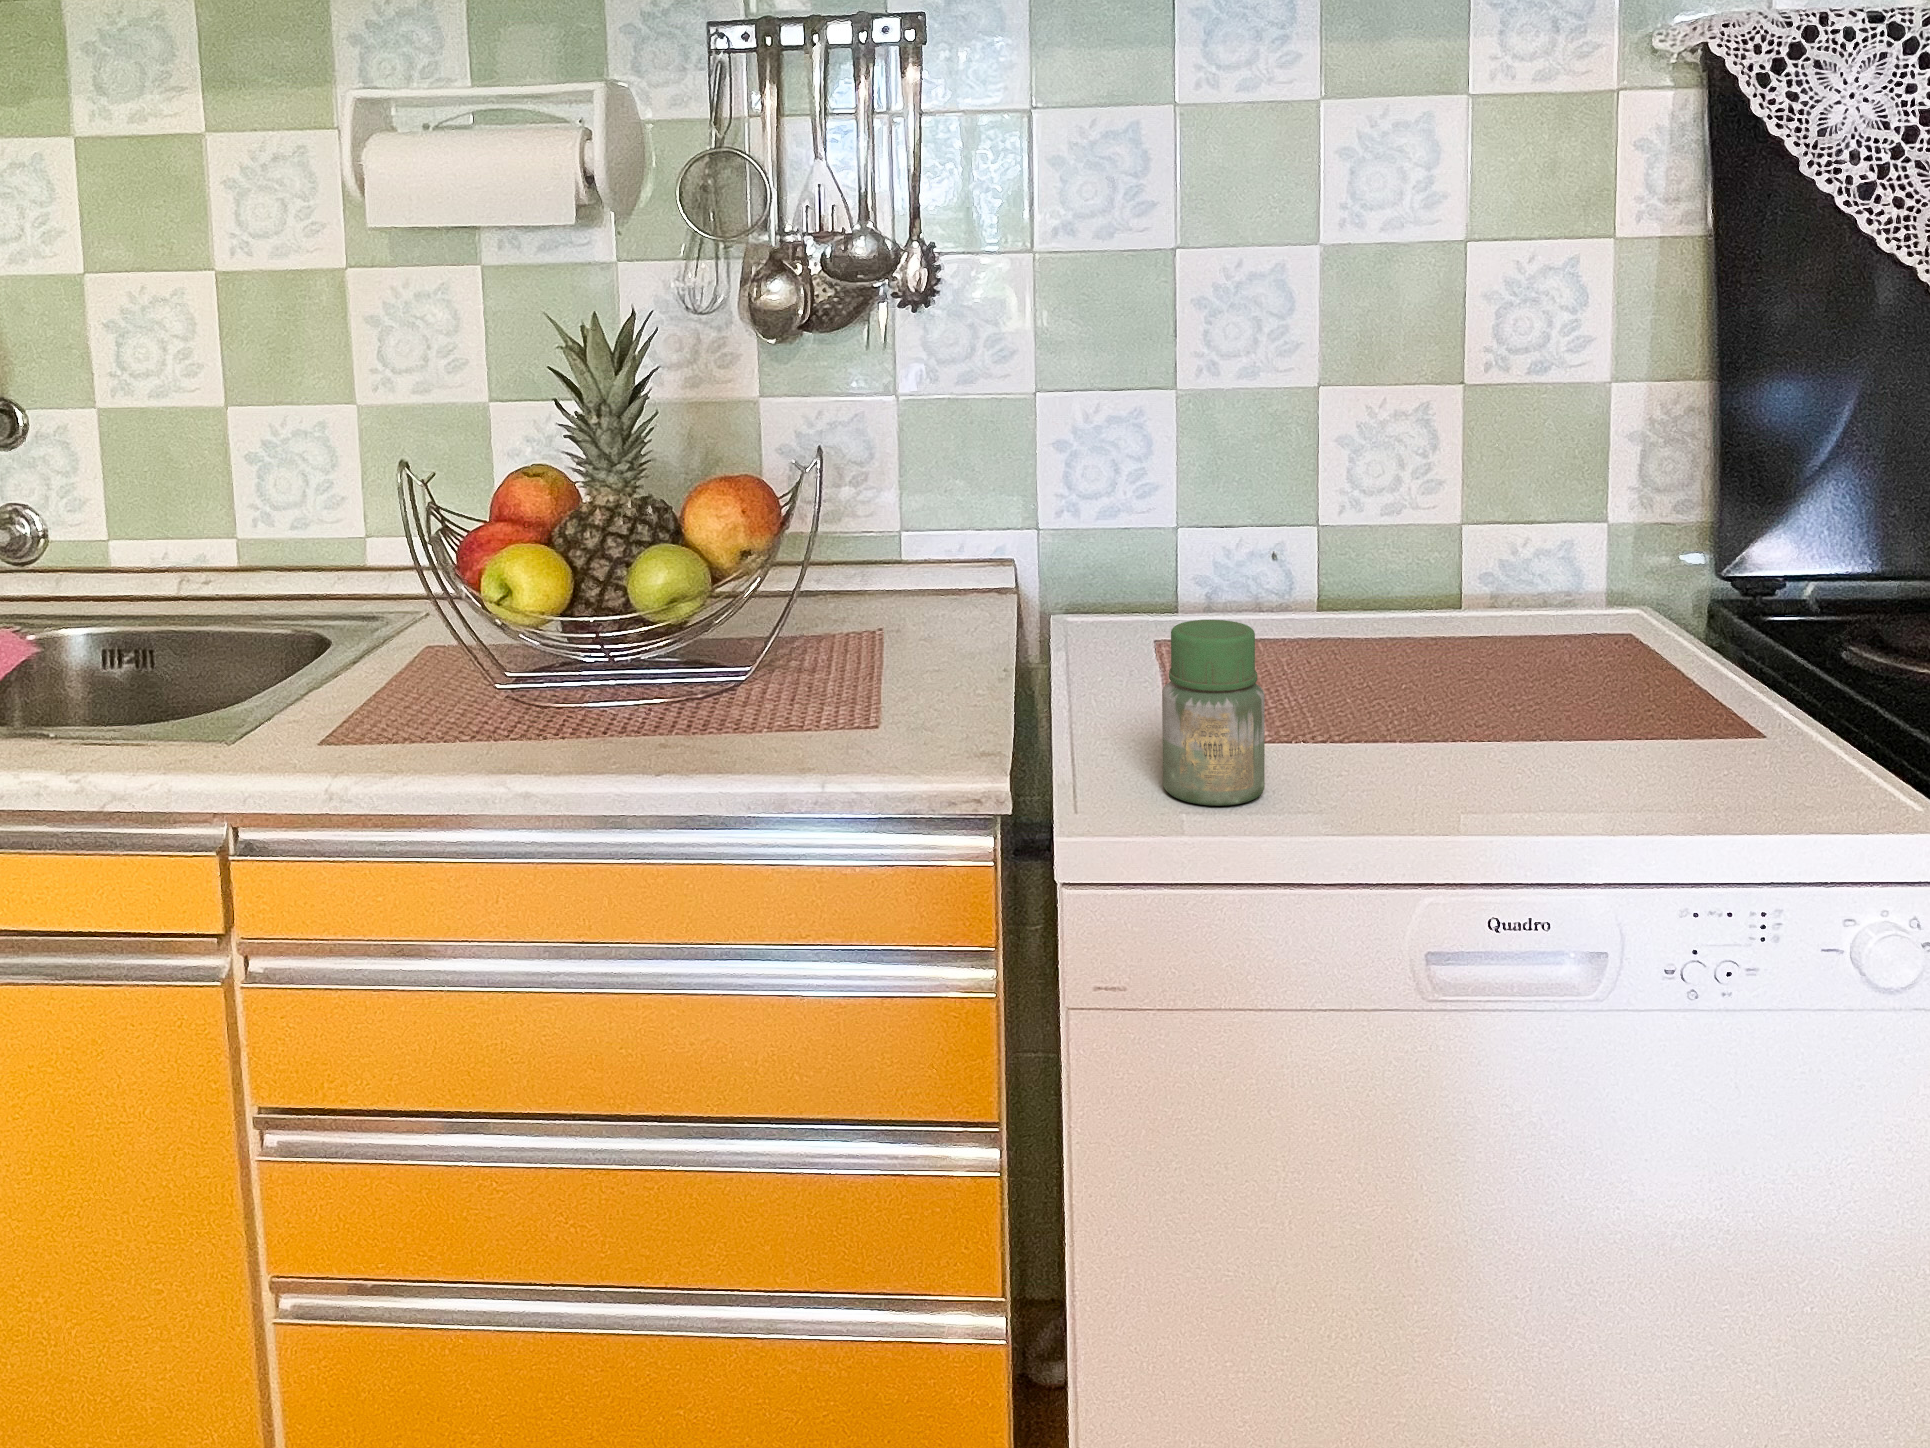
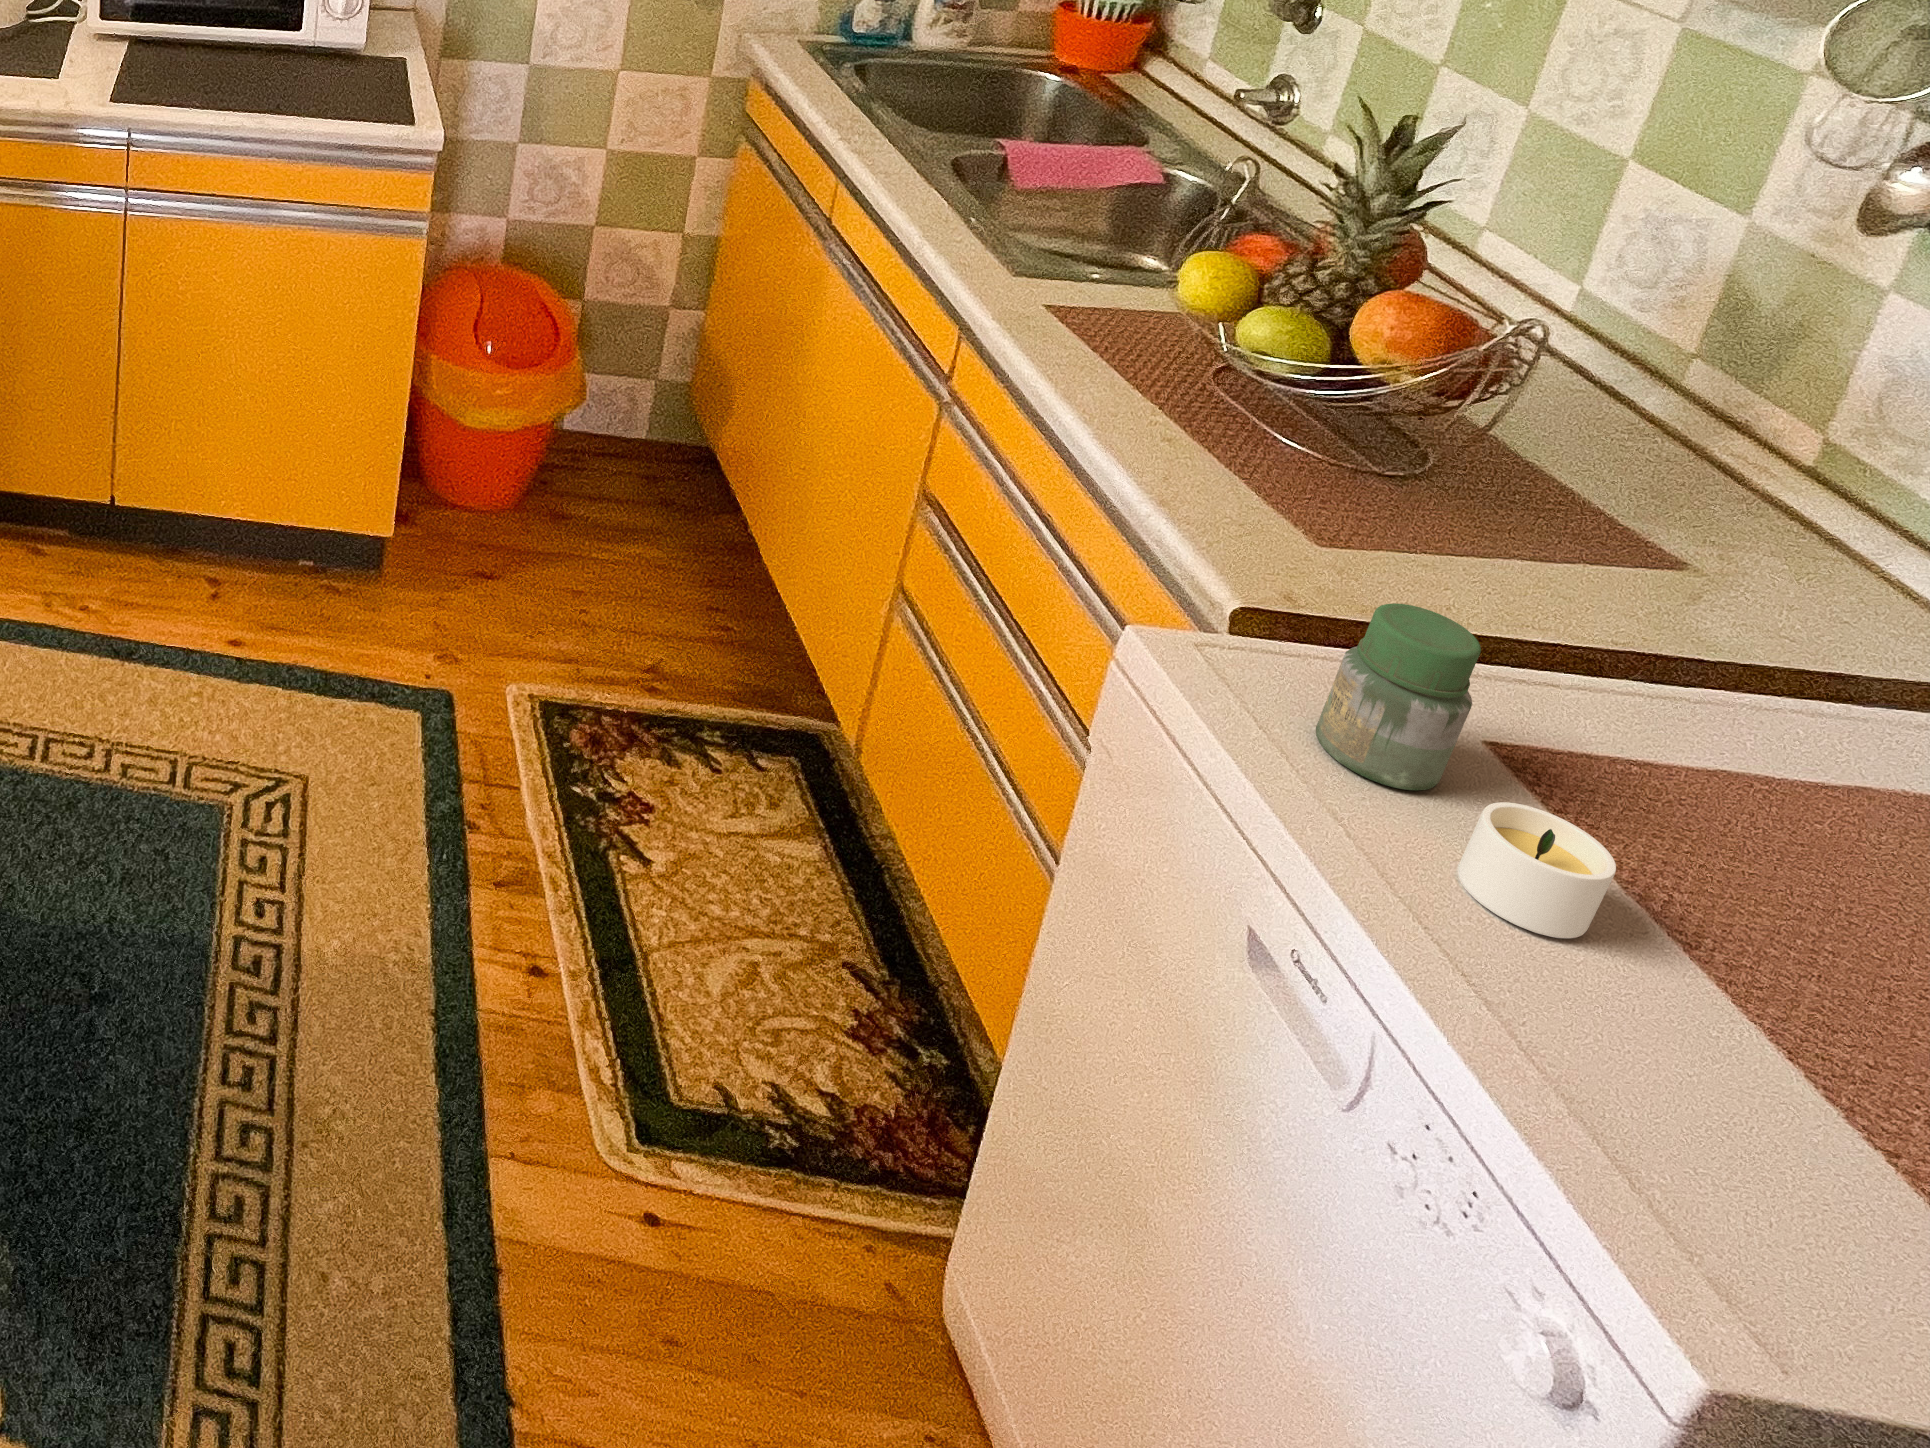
candle: none [1344,700,1486,799] -> present [1457,802,1616,938]

